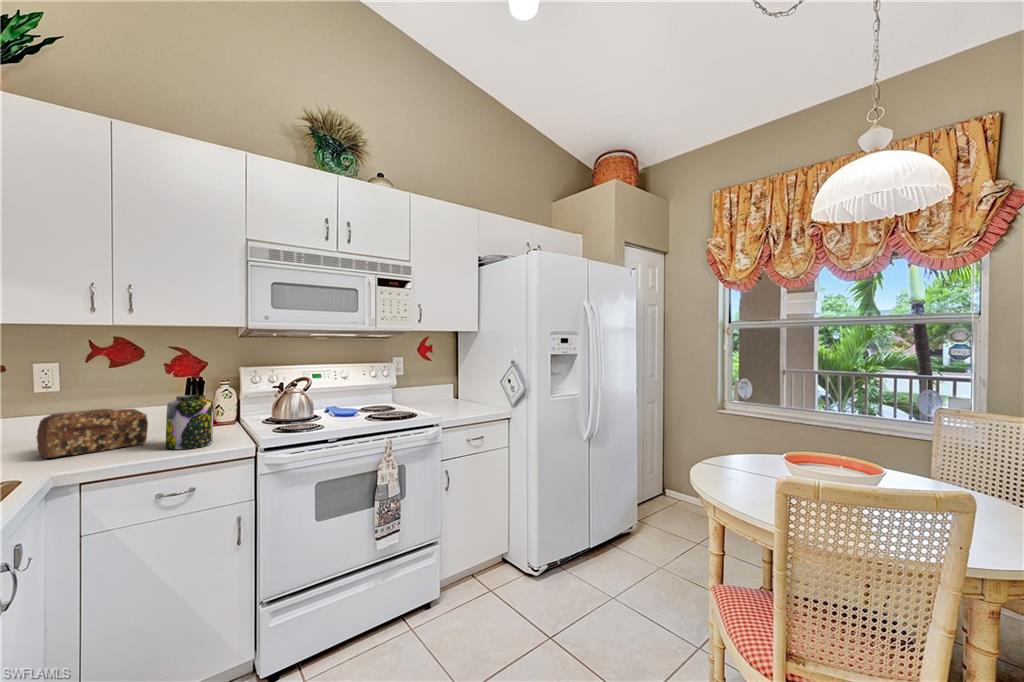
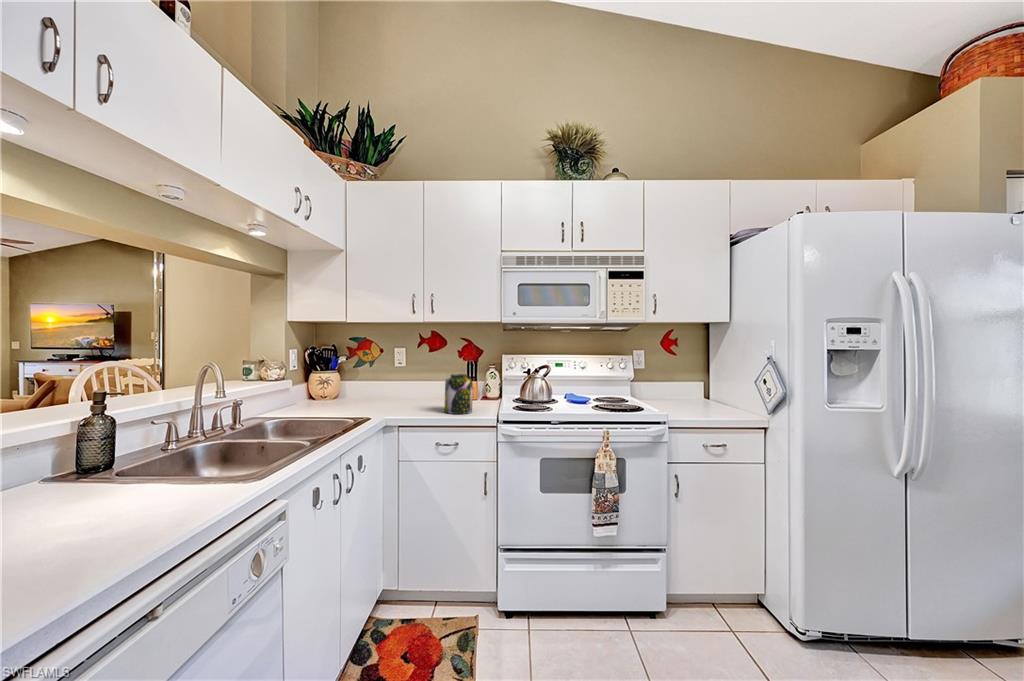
bread loaf: present [36,409,148,458] -> none [387,380,439,409]

